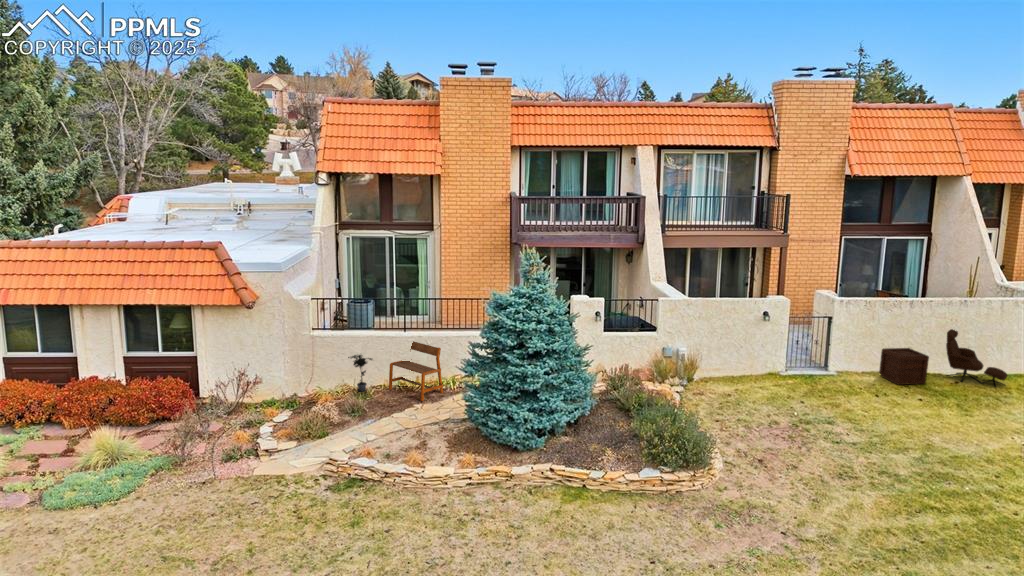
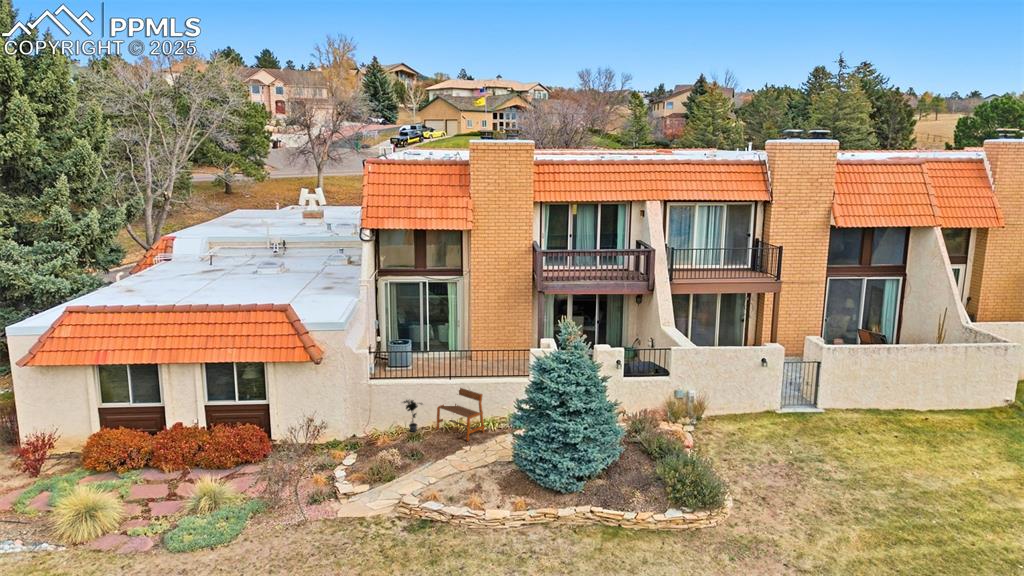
lounge chair: present [946,329,1007,387] -> none [918,369,971,421]
wooden crate: present [879,348,929,385] -> none [860,386,903,420]

